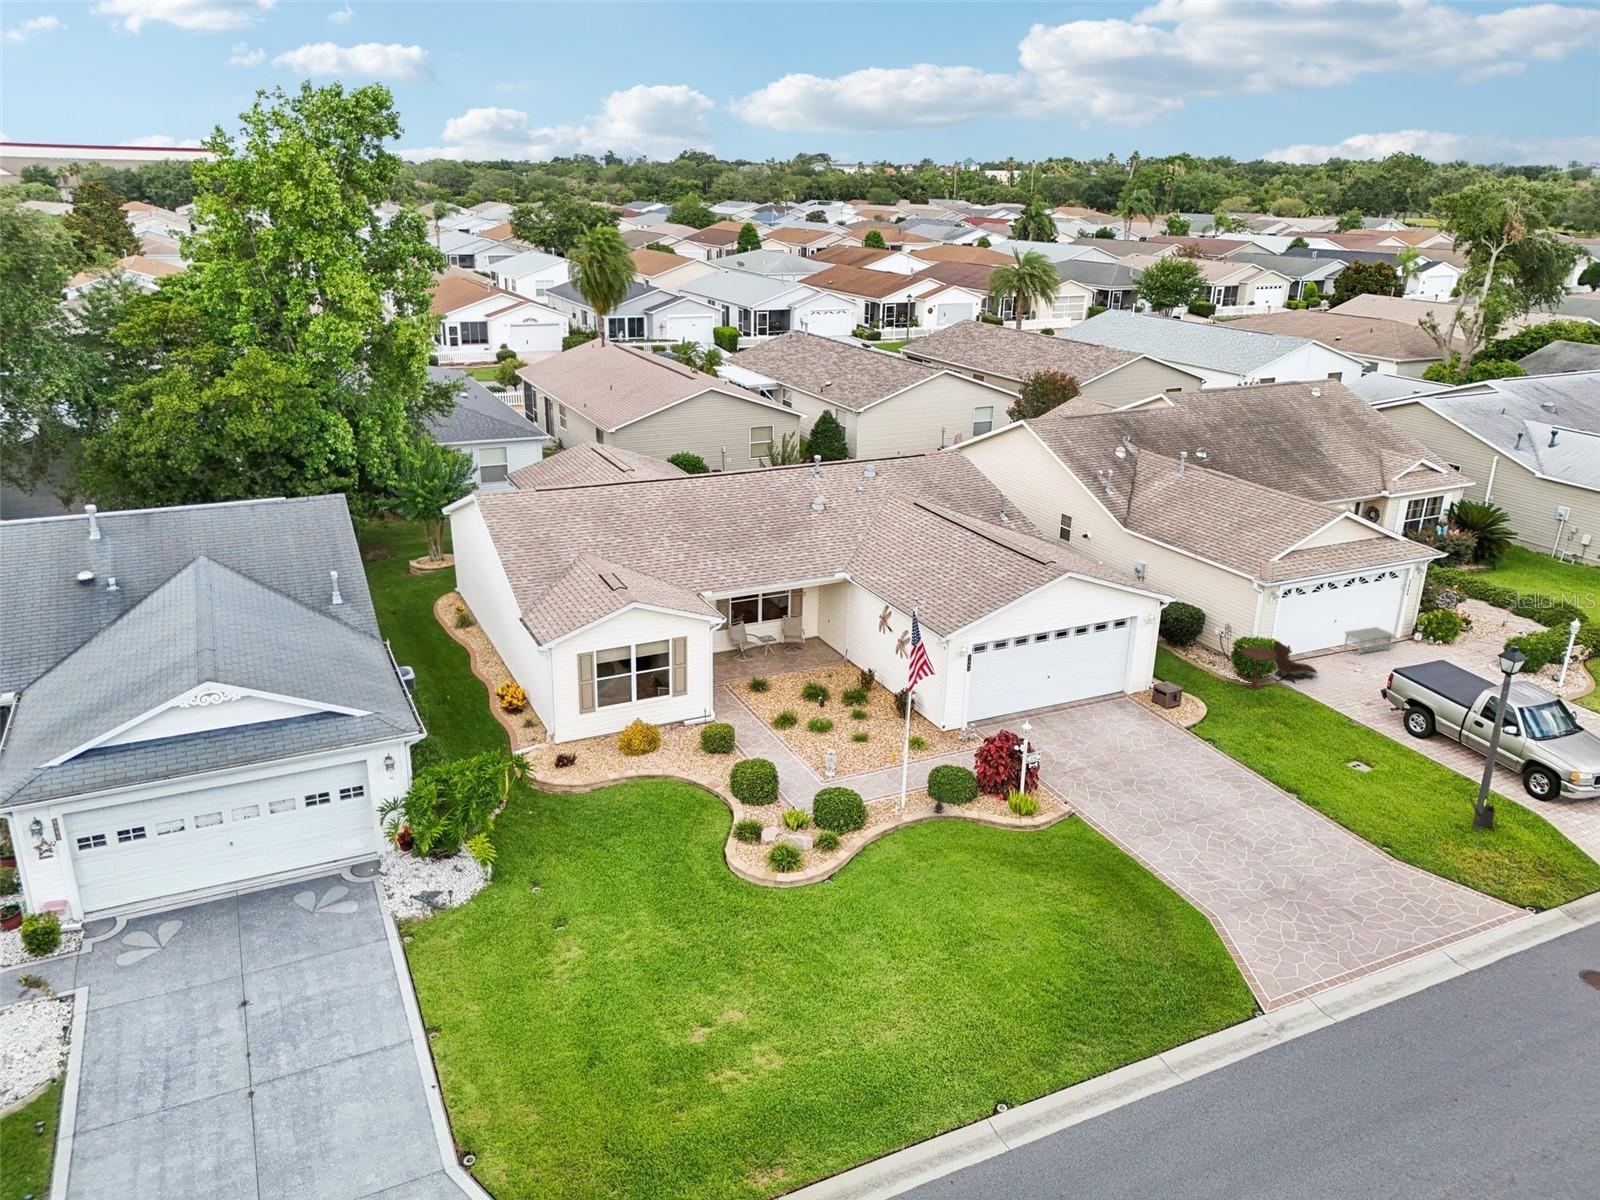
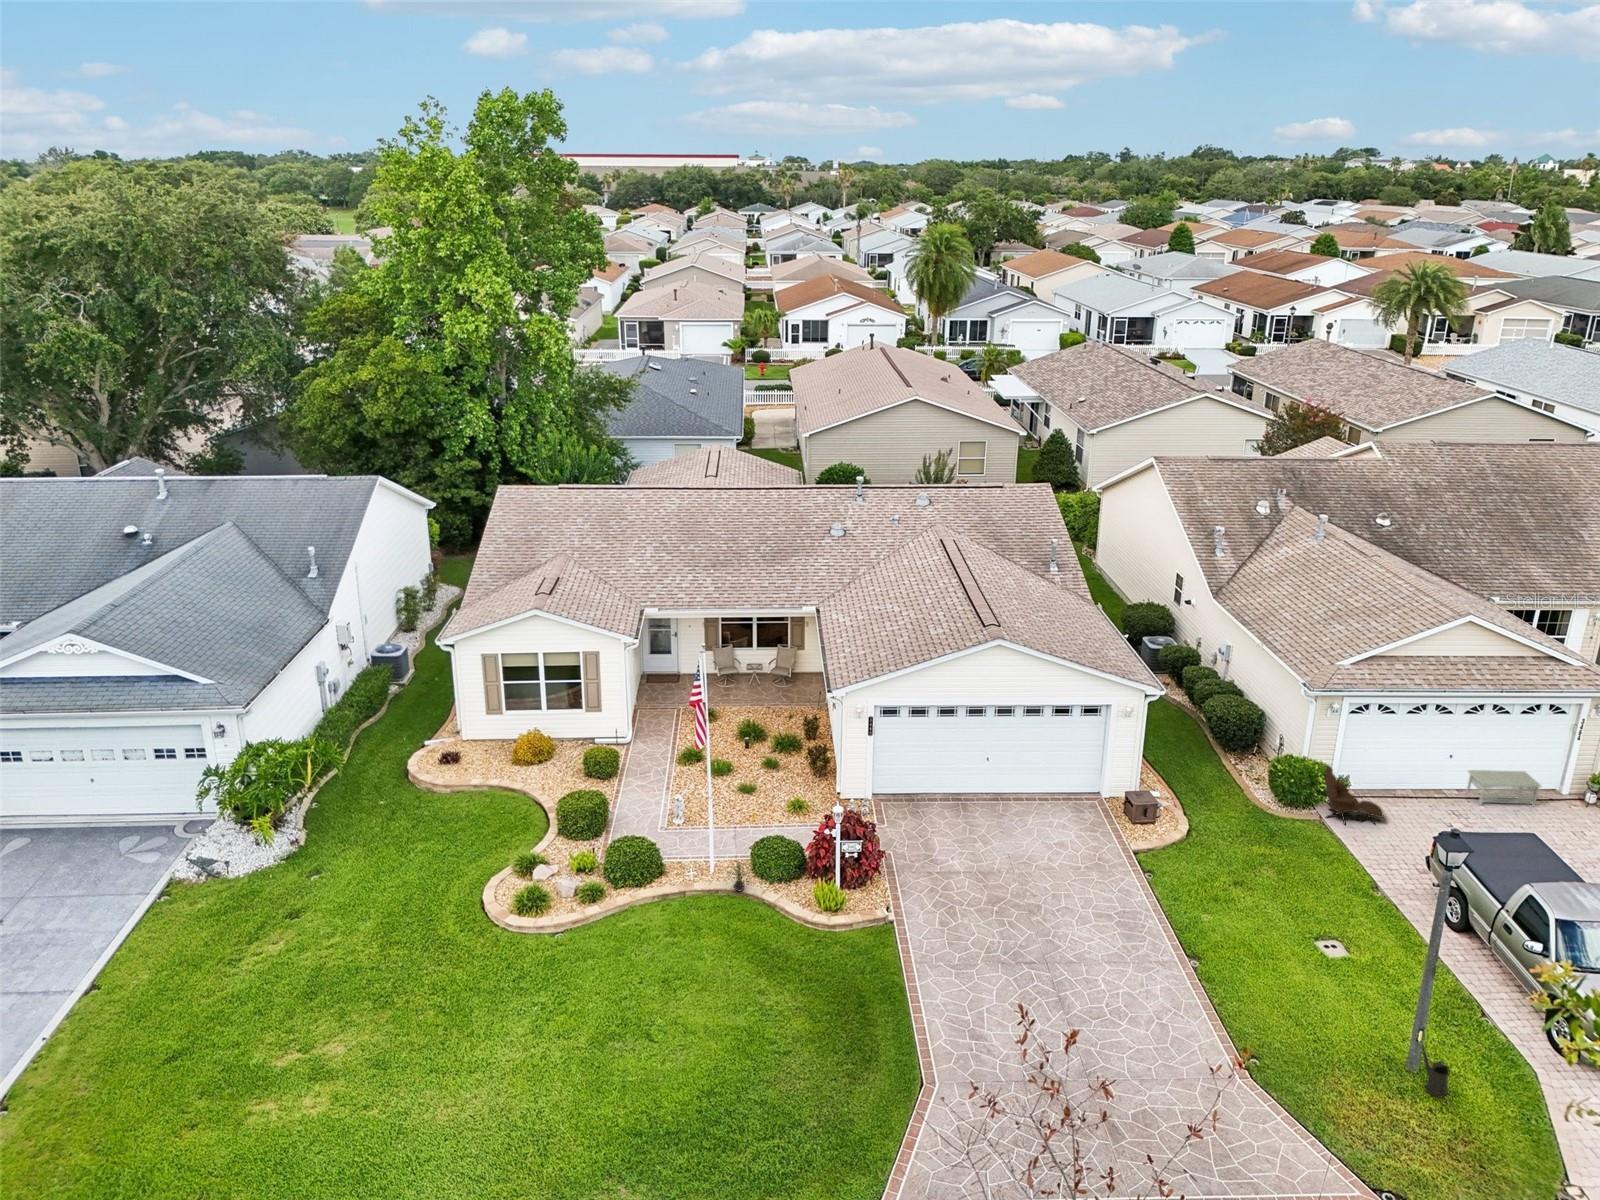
pedestal table: present [1241,647,1277,690] -> none [1264,767,1312,824]

